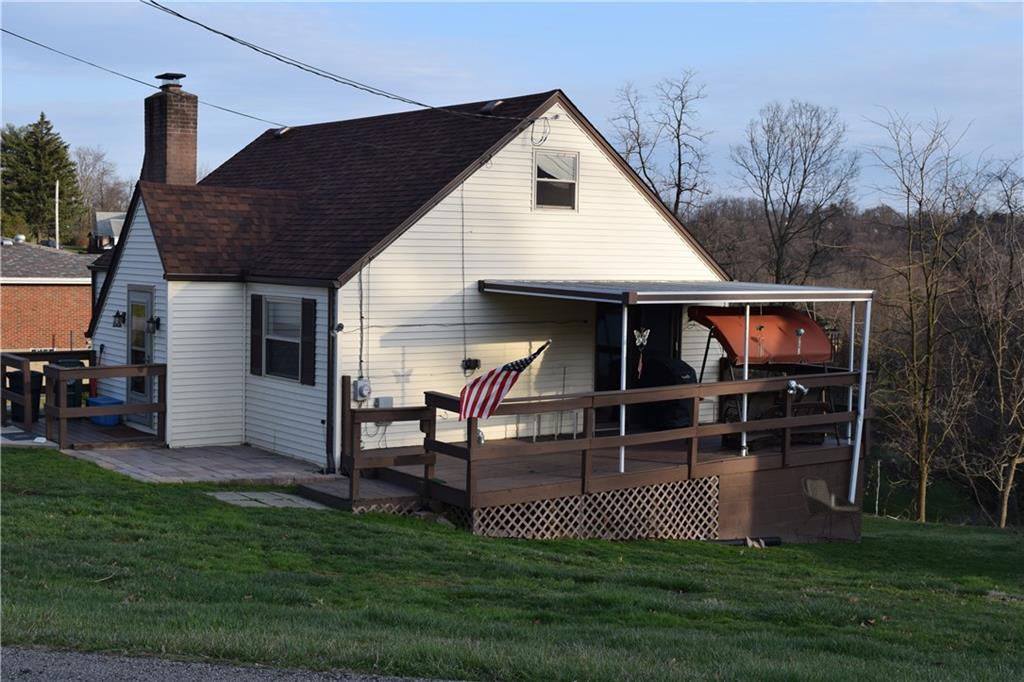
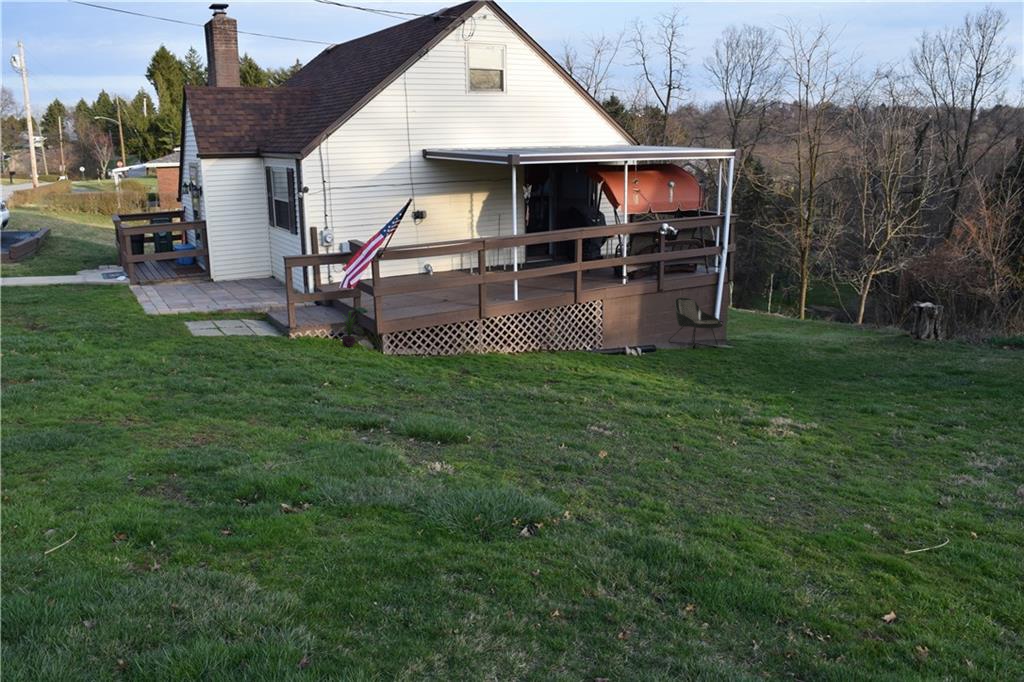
decorative plant: none [414,479,460,524] -> present [342,311,355,347]

